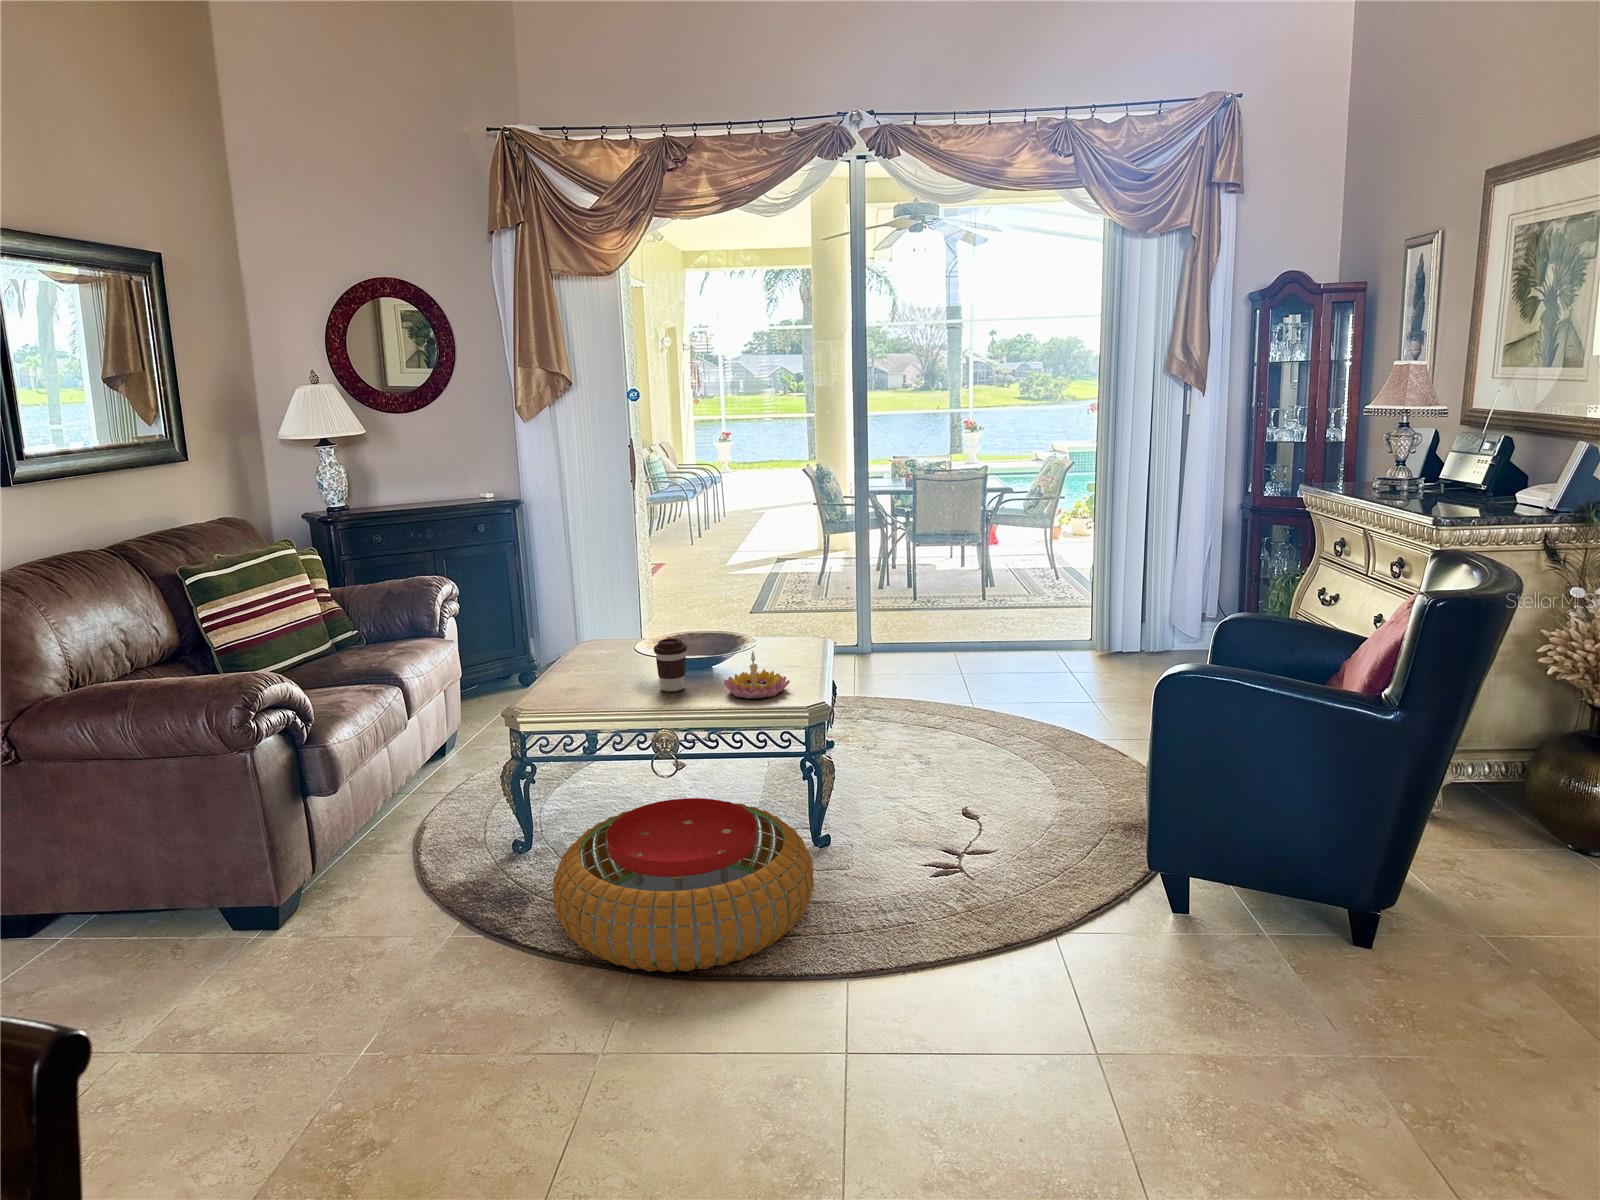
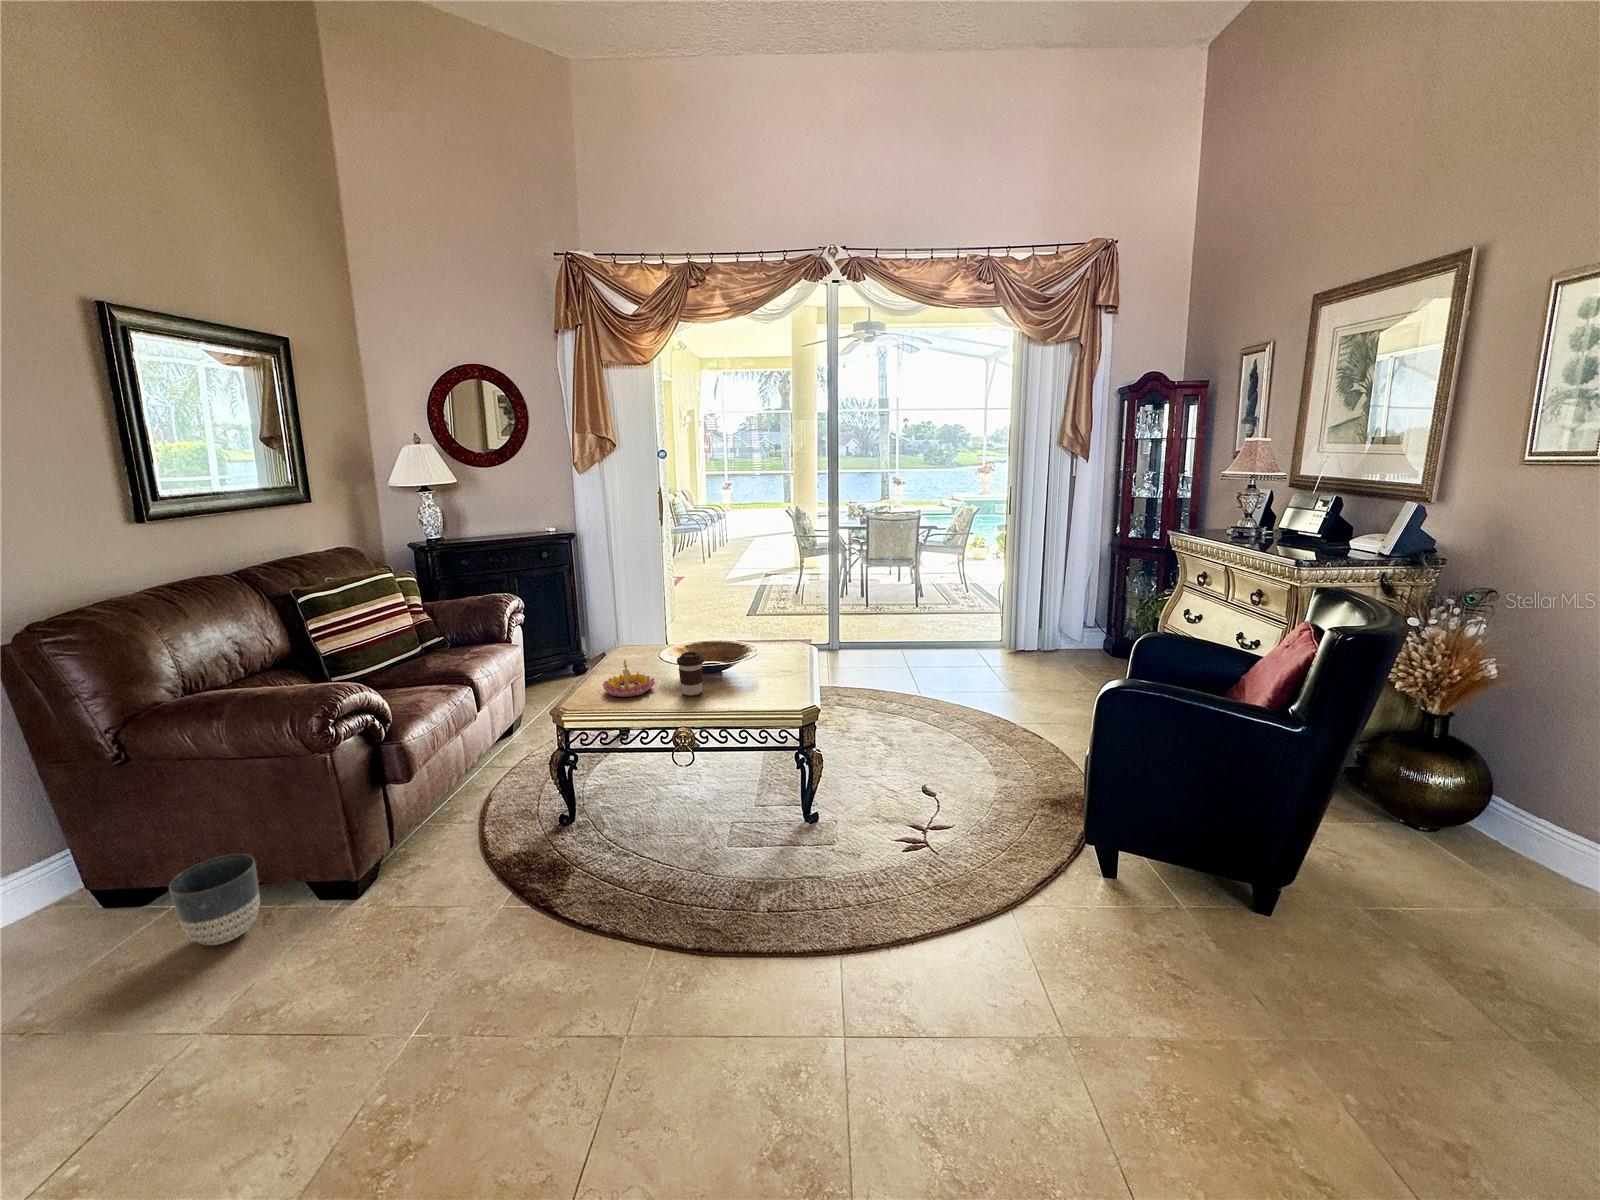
candle holder: present [724,651,790,699] -> present [603,660,655,697]
pouf: present [552,798,814,973] -> none [588,785,809,950]
planter: none [82,868,175,968] -> present [169,854,260,945]

